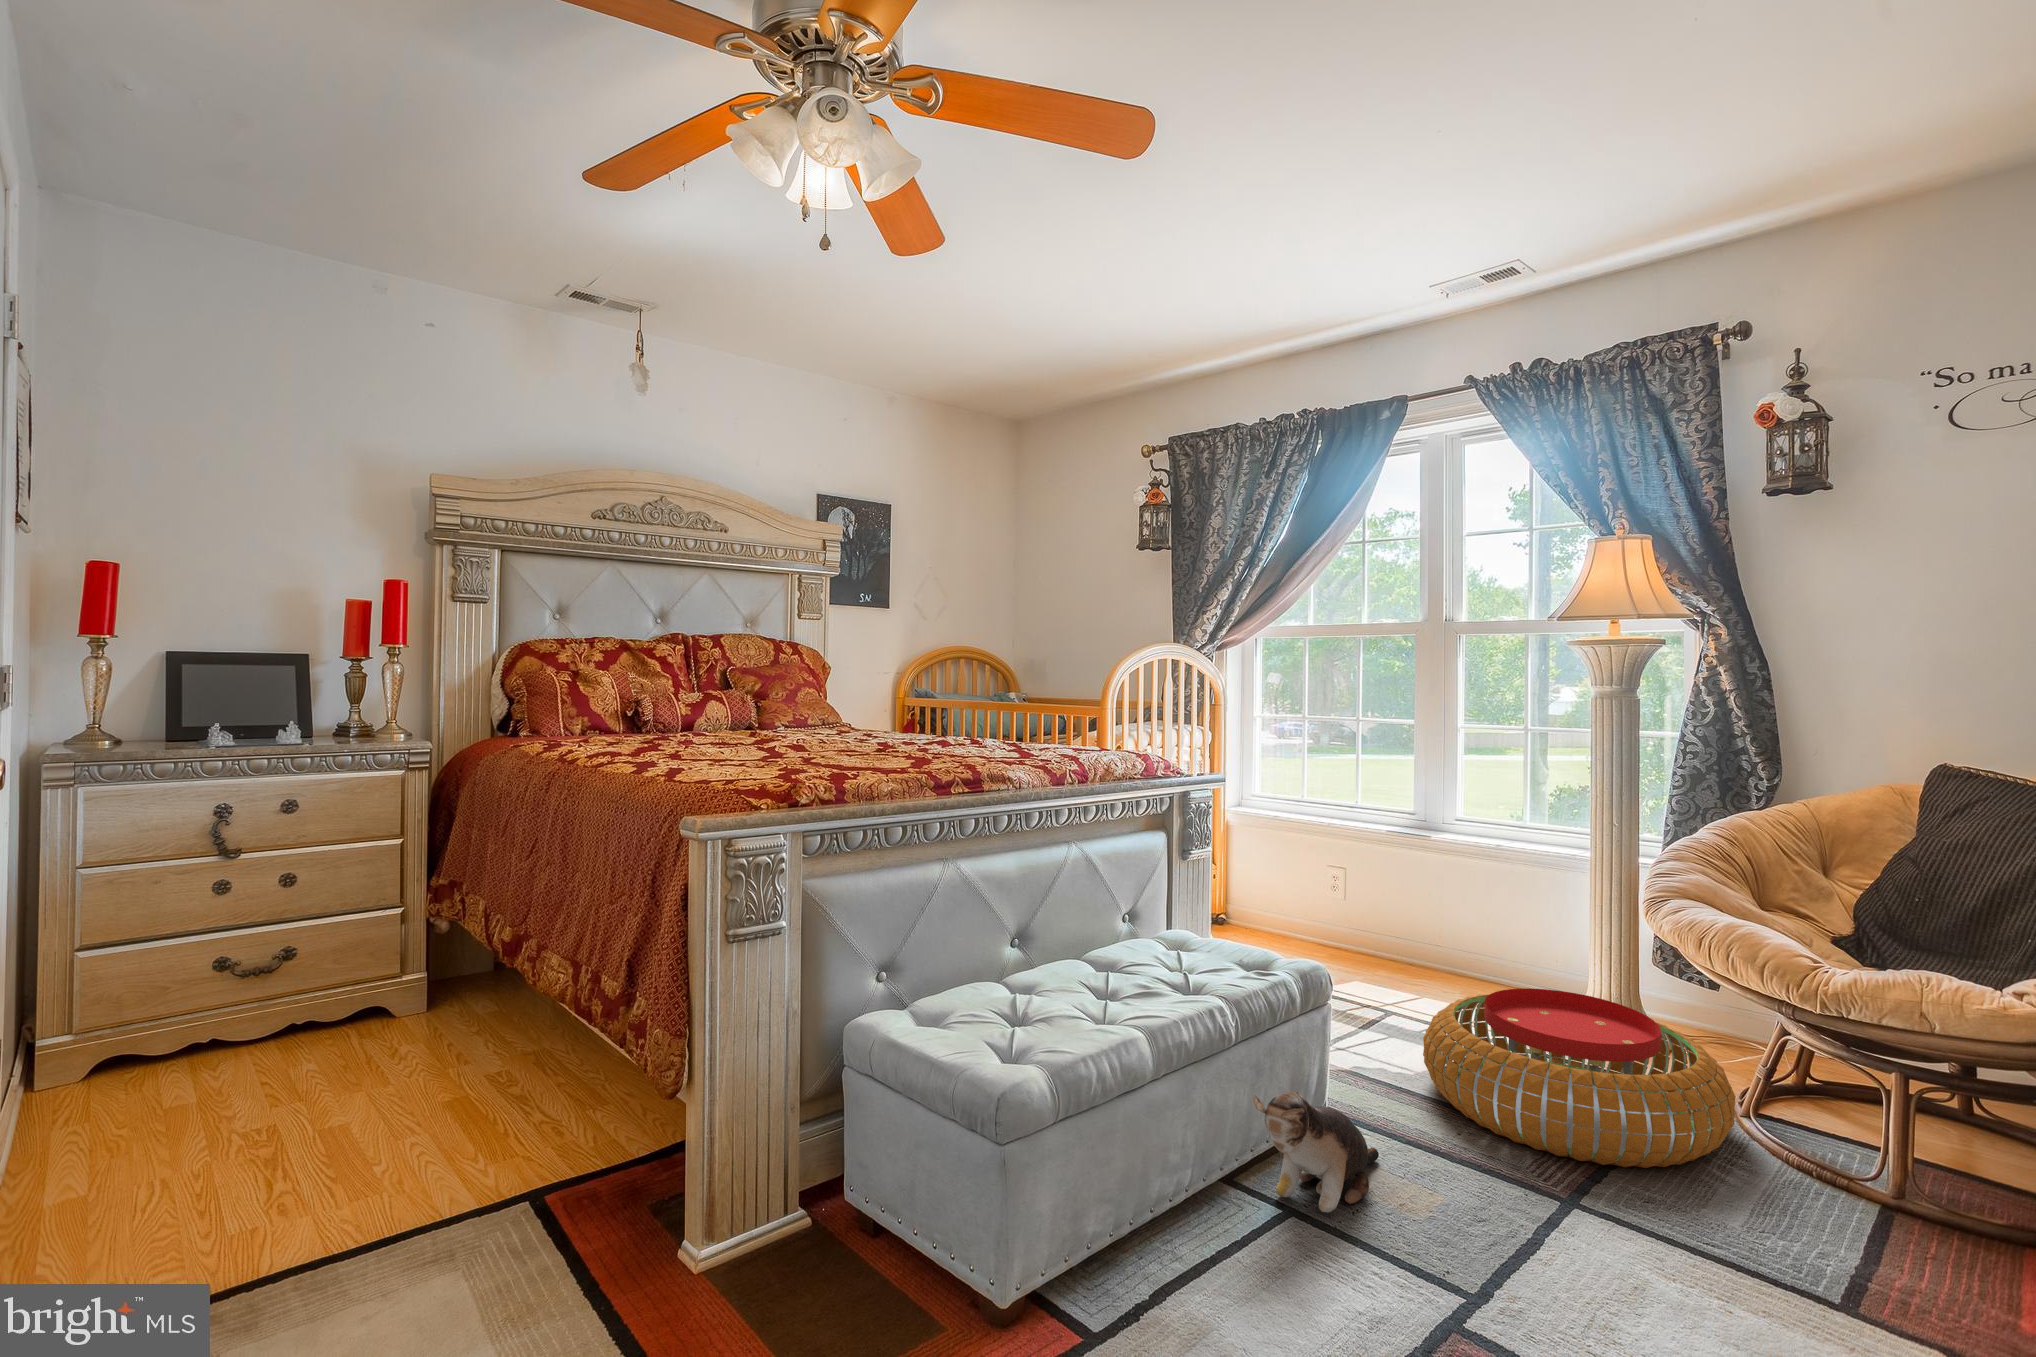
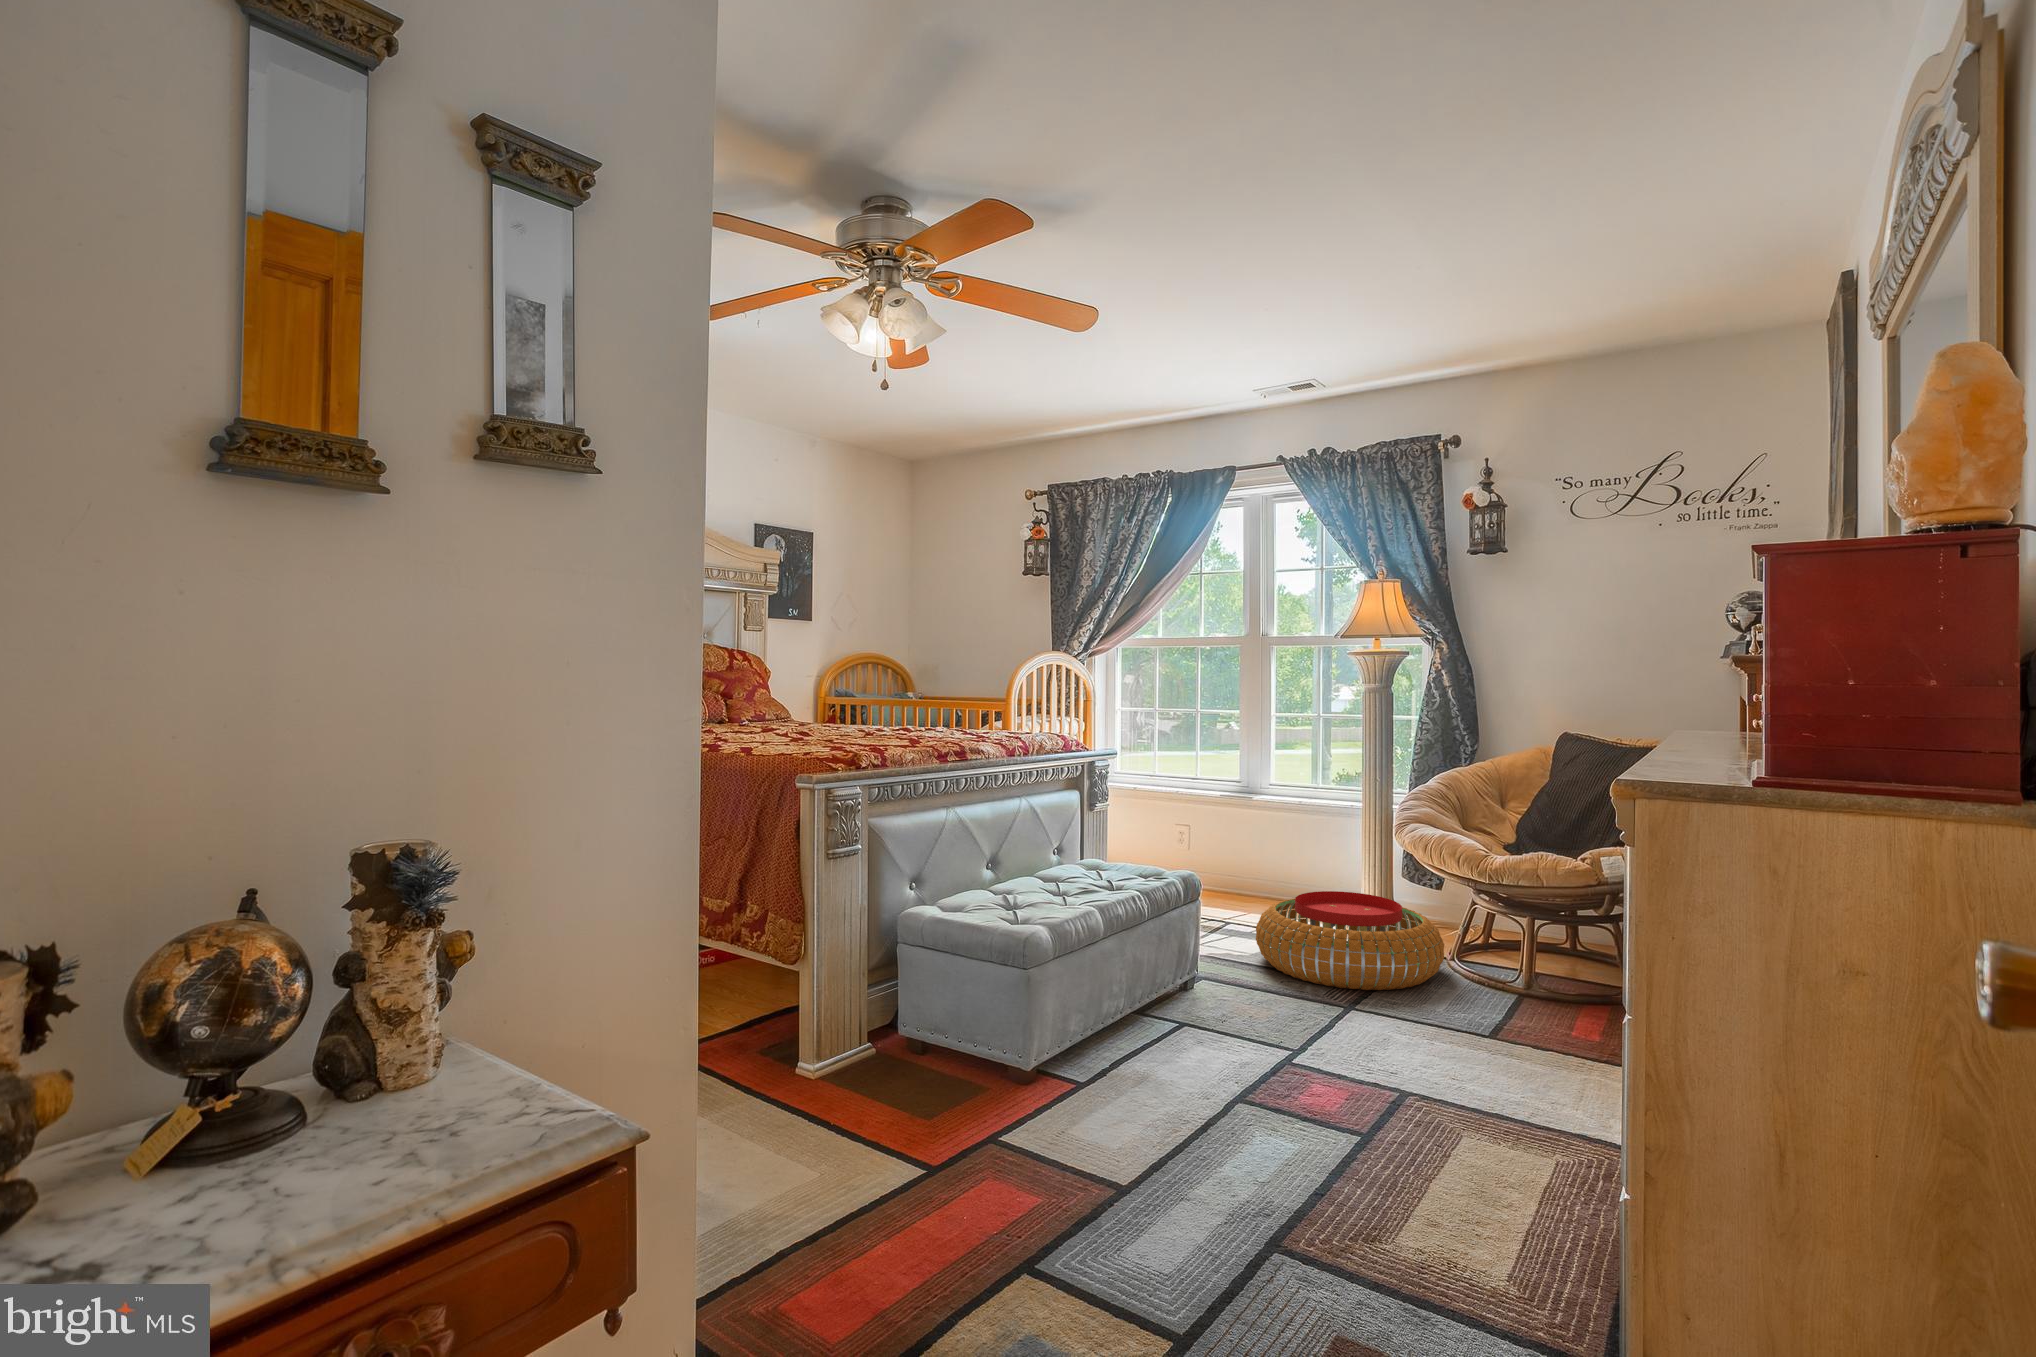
plush toy: present [1253,1092,1379,1213] -> none [1159,946,1232,1021]

